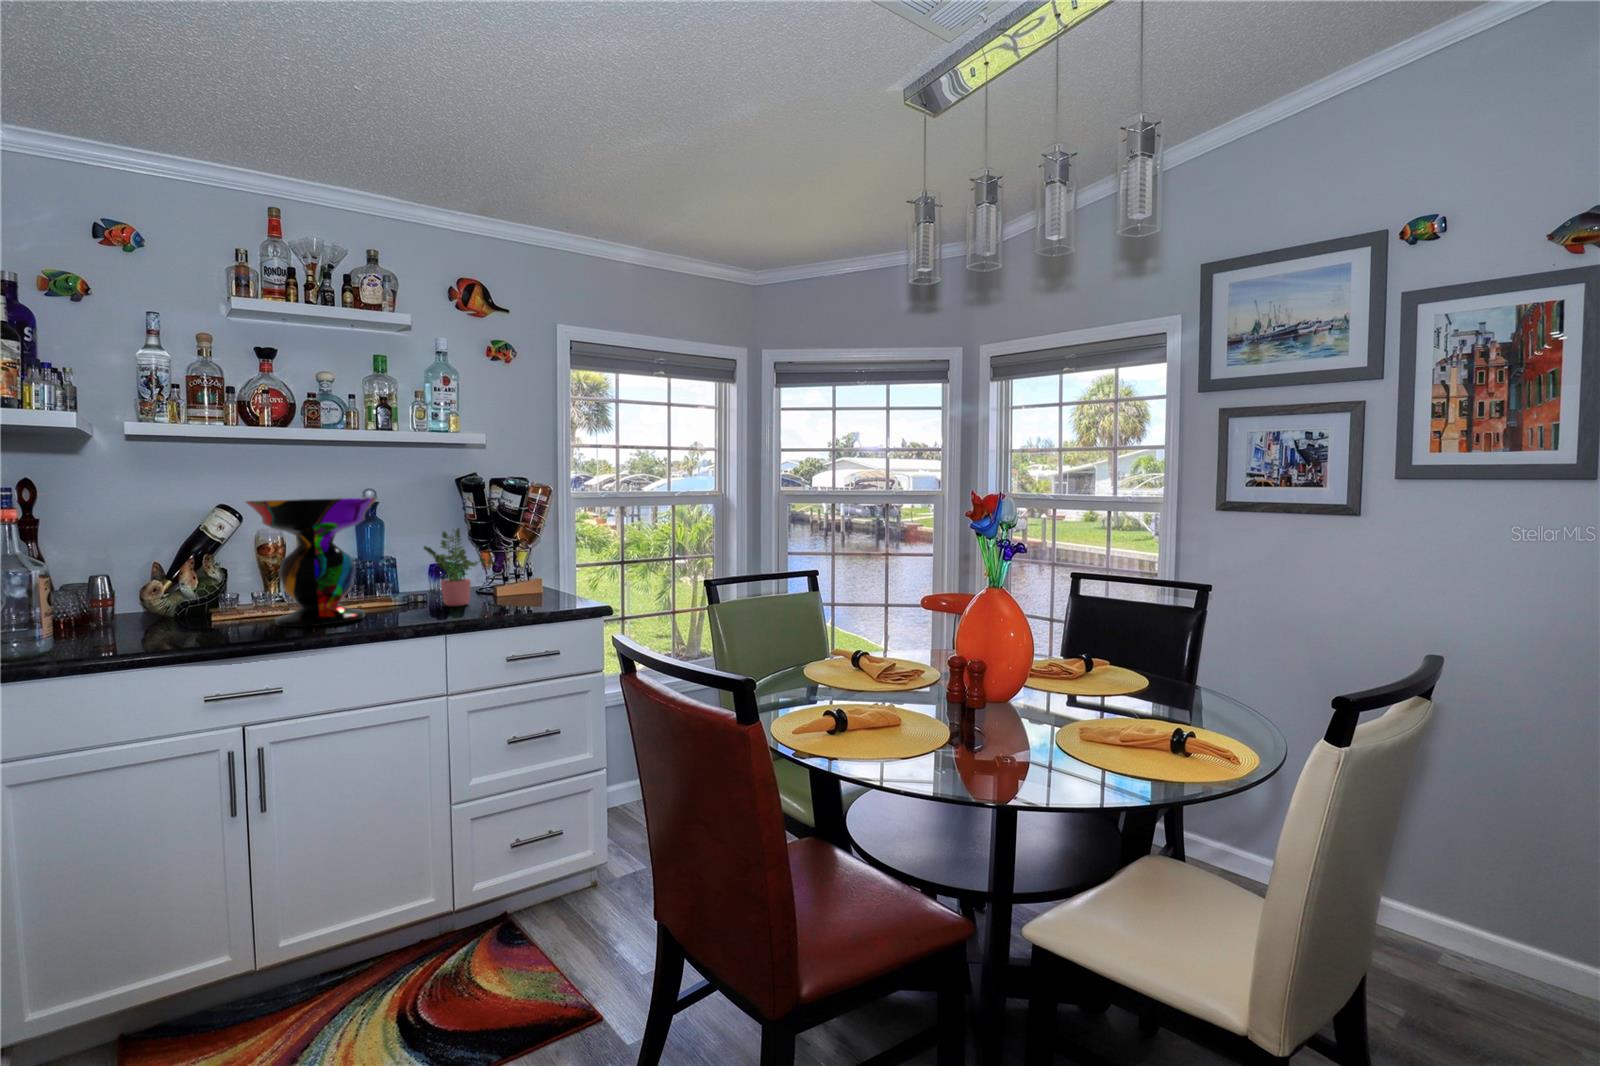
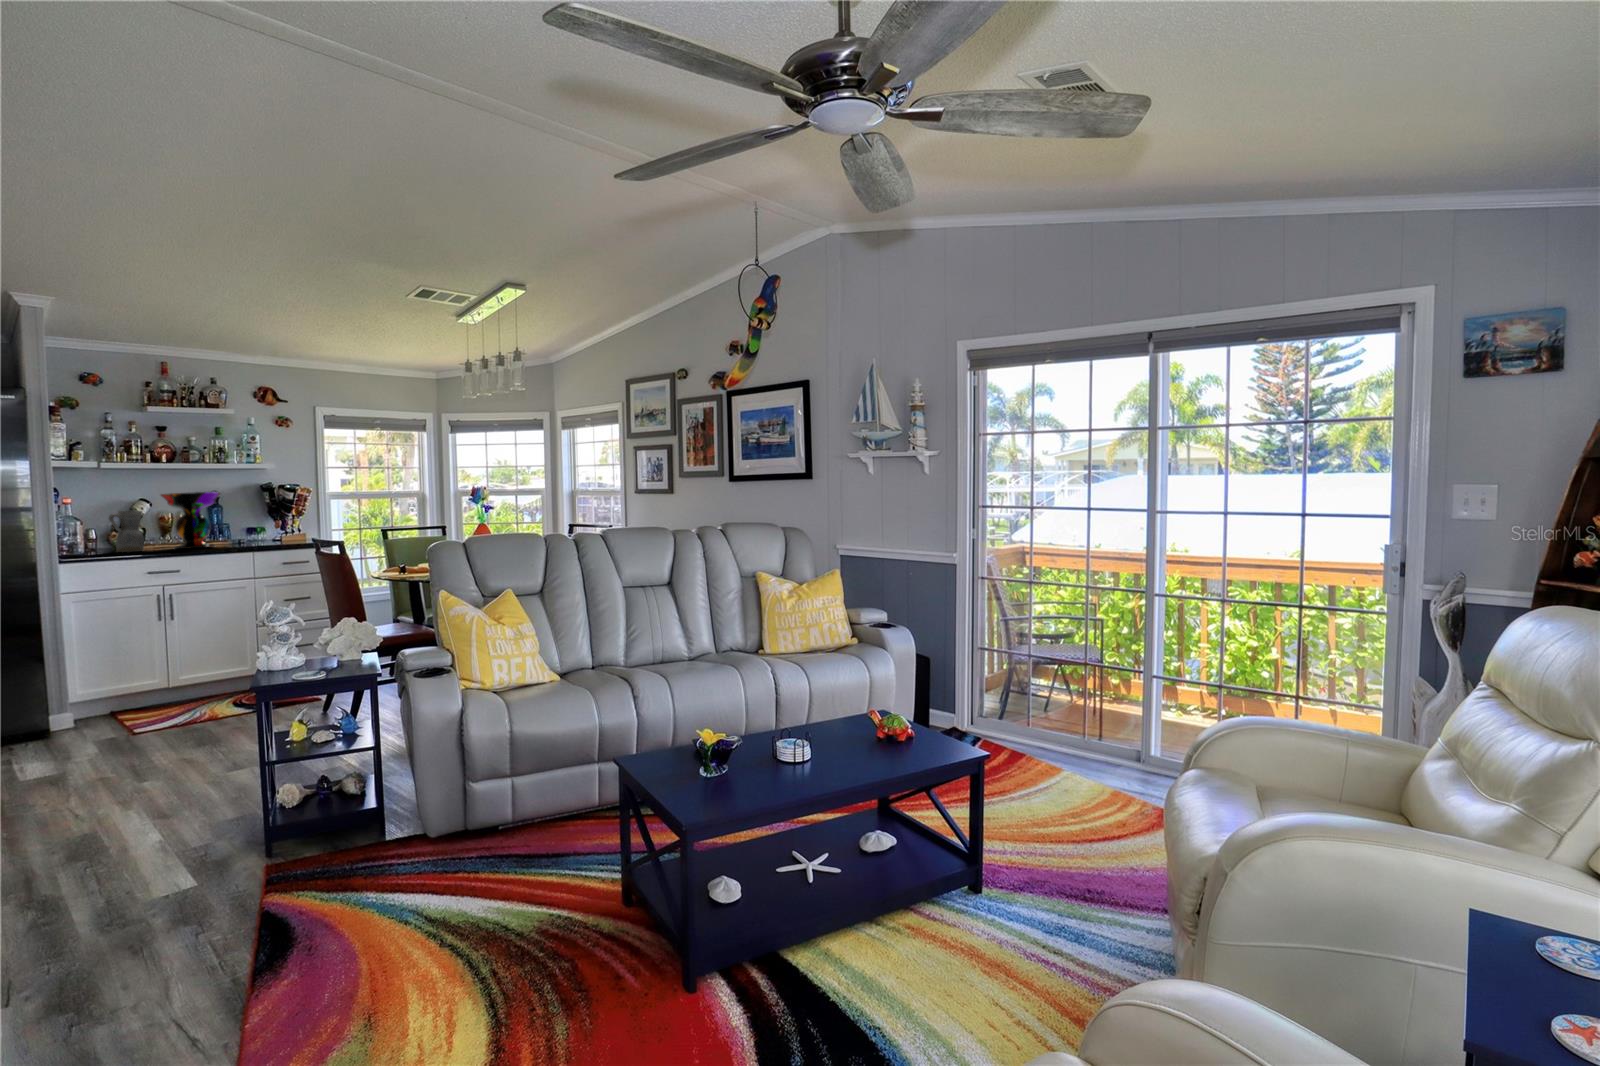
potted plant: present [424,528,497,606] -> none [243,509,281,546]
ceramic pitcher: none [110,543,200,645] -> present [109,510,144,552]

